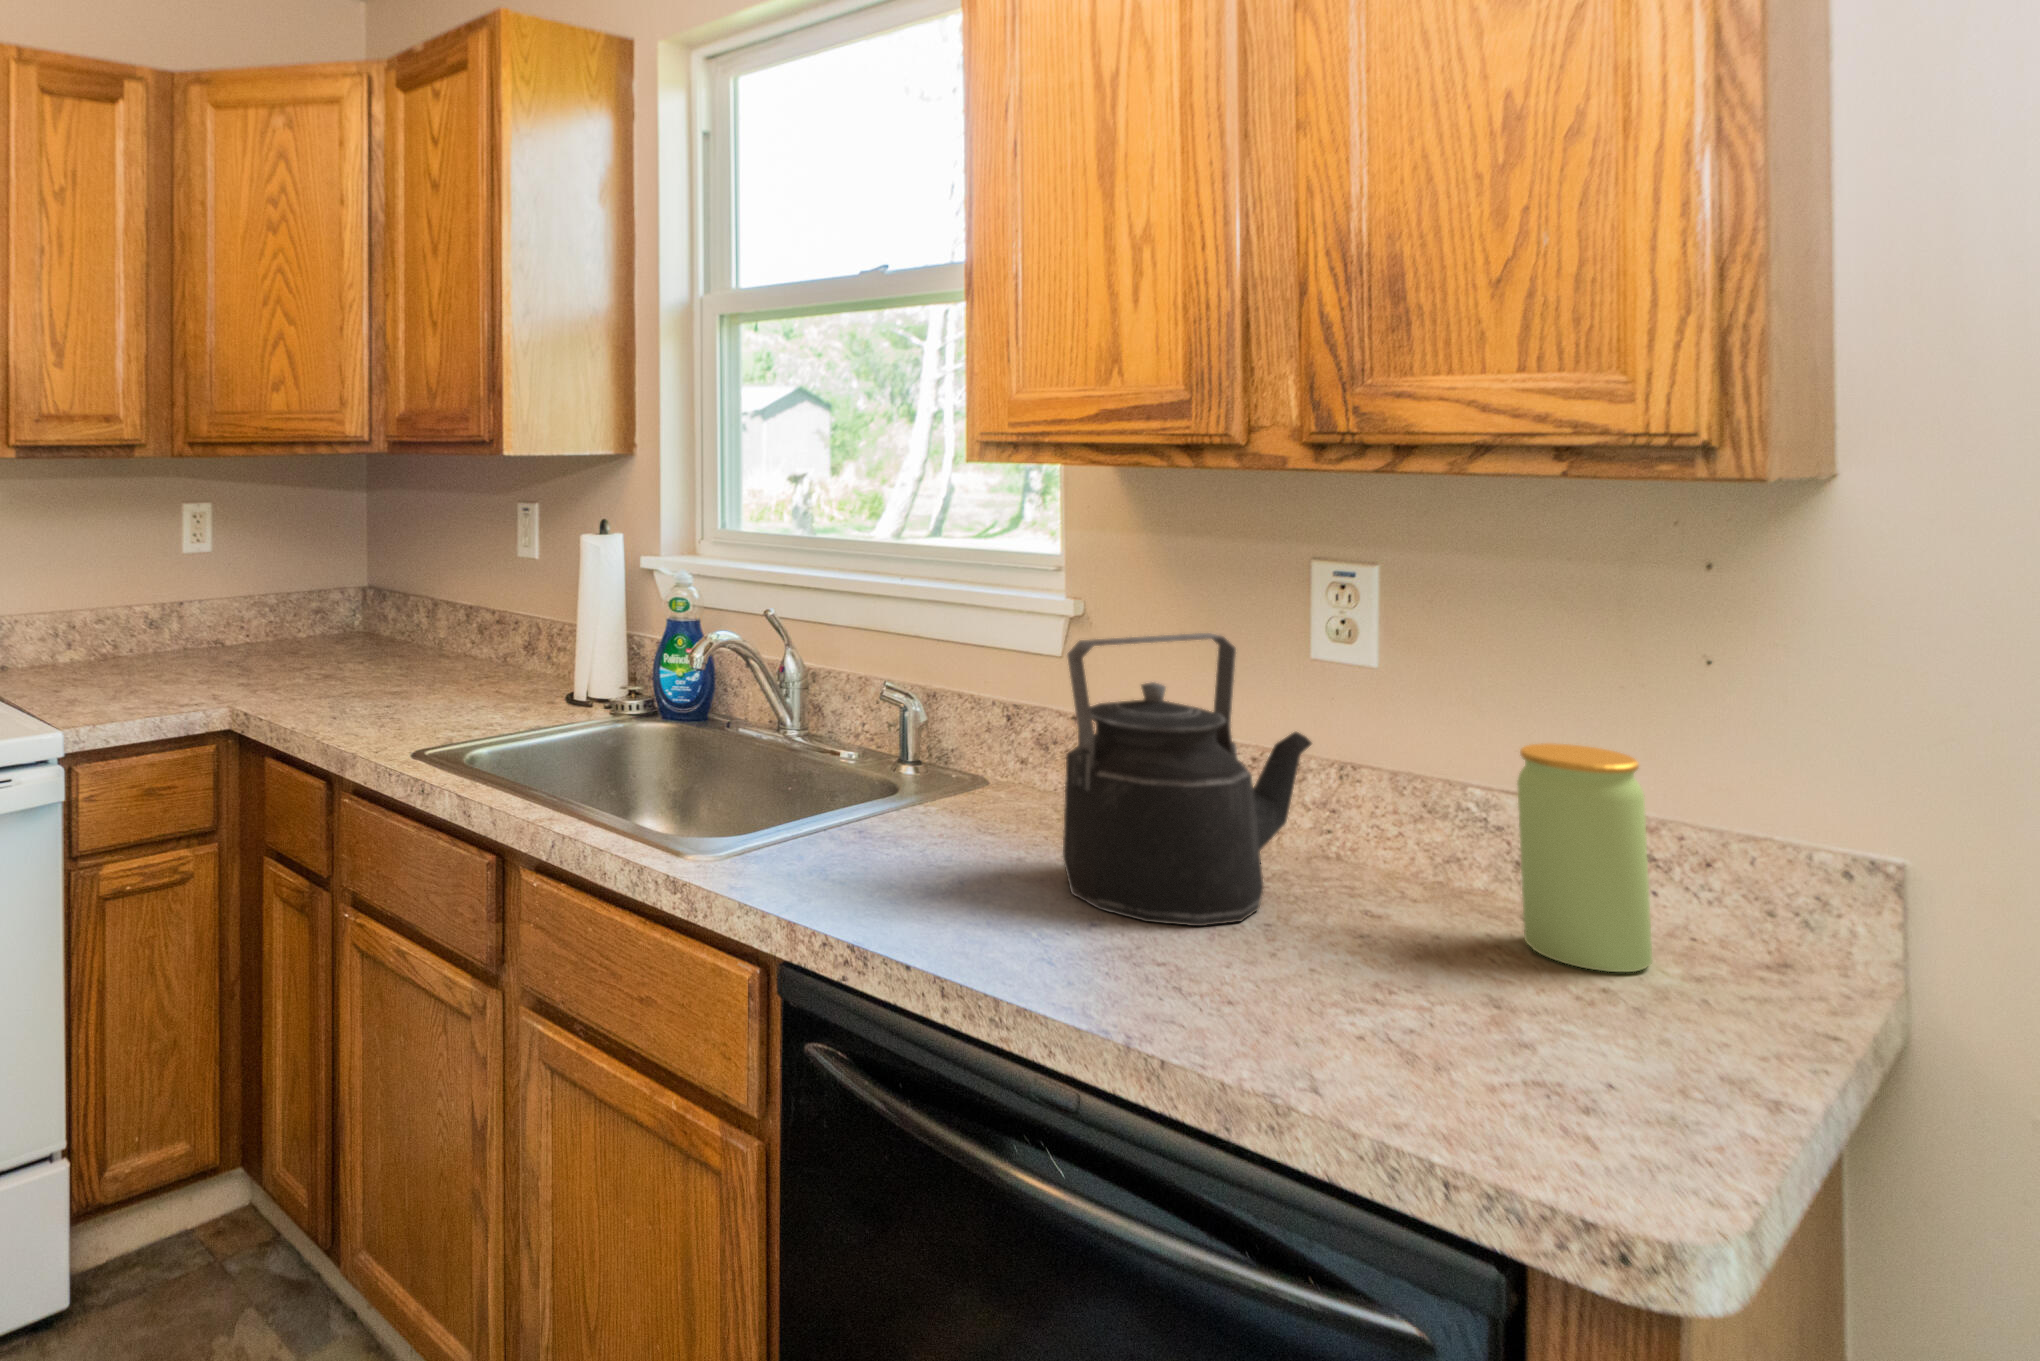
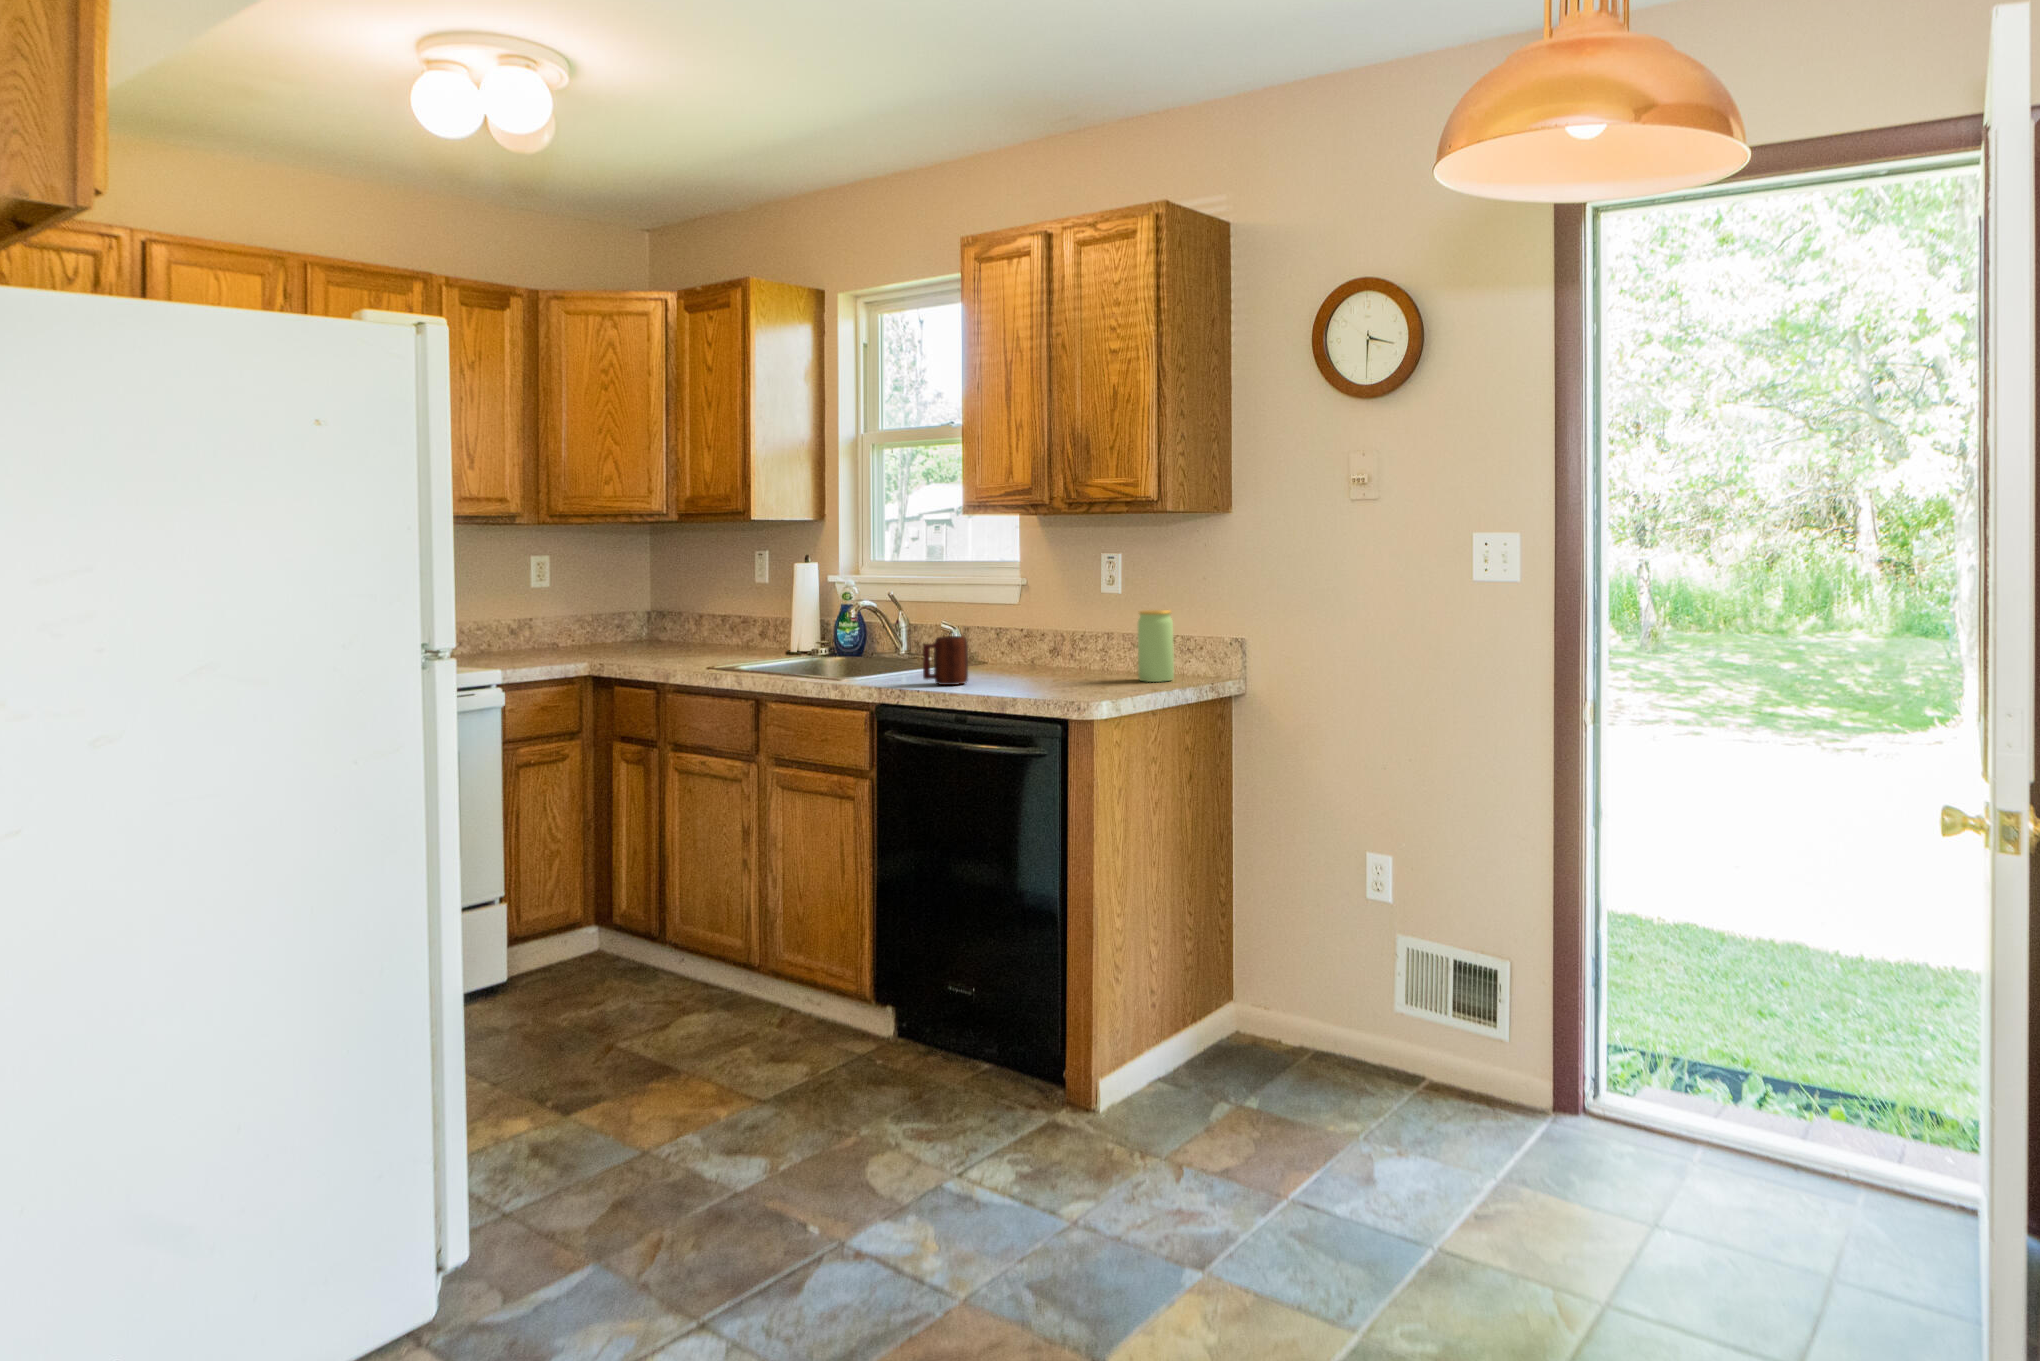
kettle: present [1063,633,1312,926] -> none [989,578,1088,682]
mug: none [908,784,1027,929] -> present [923,636,968,685]

